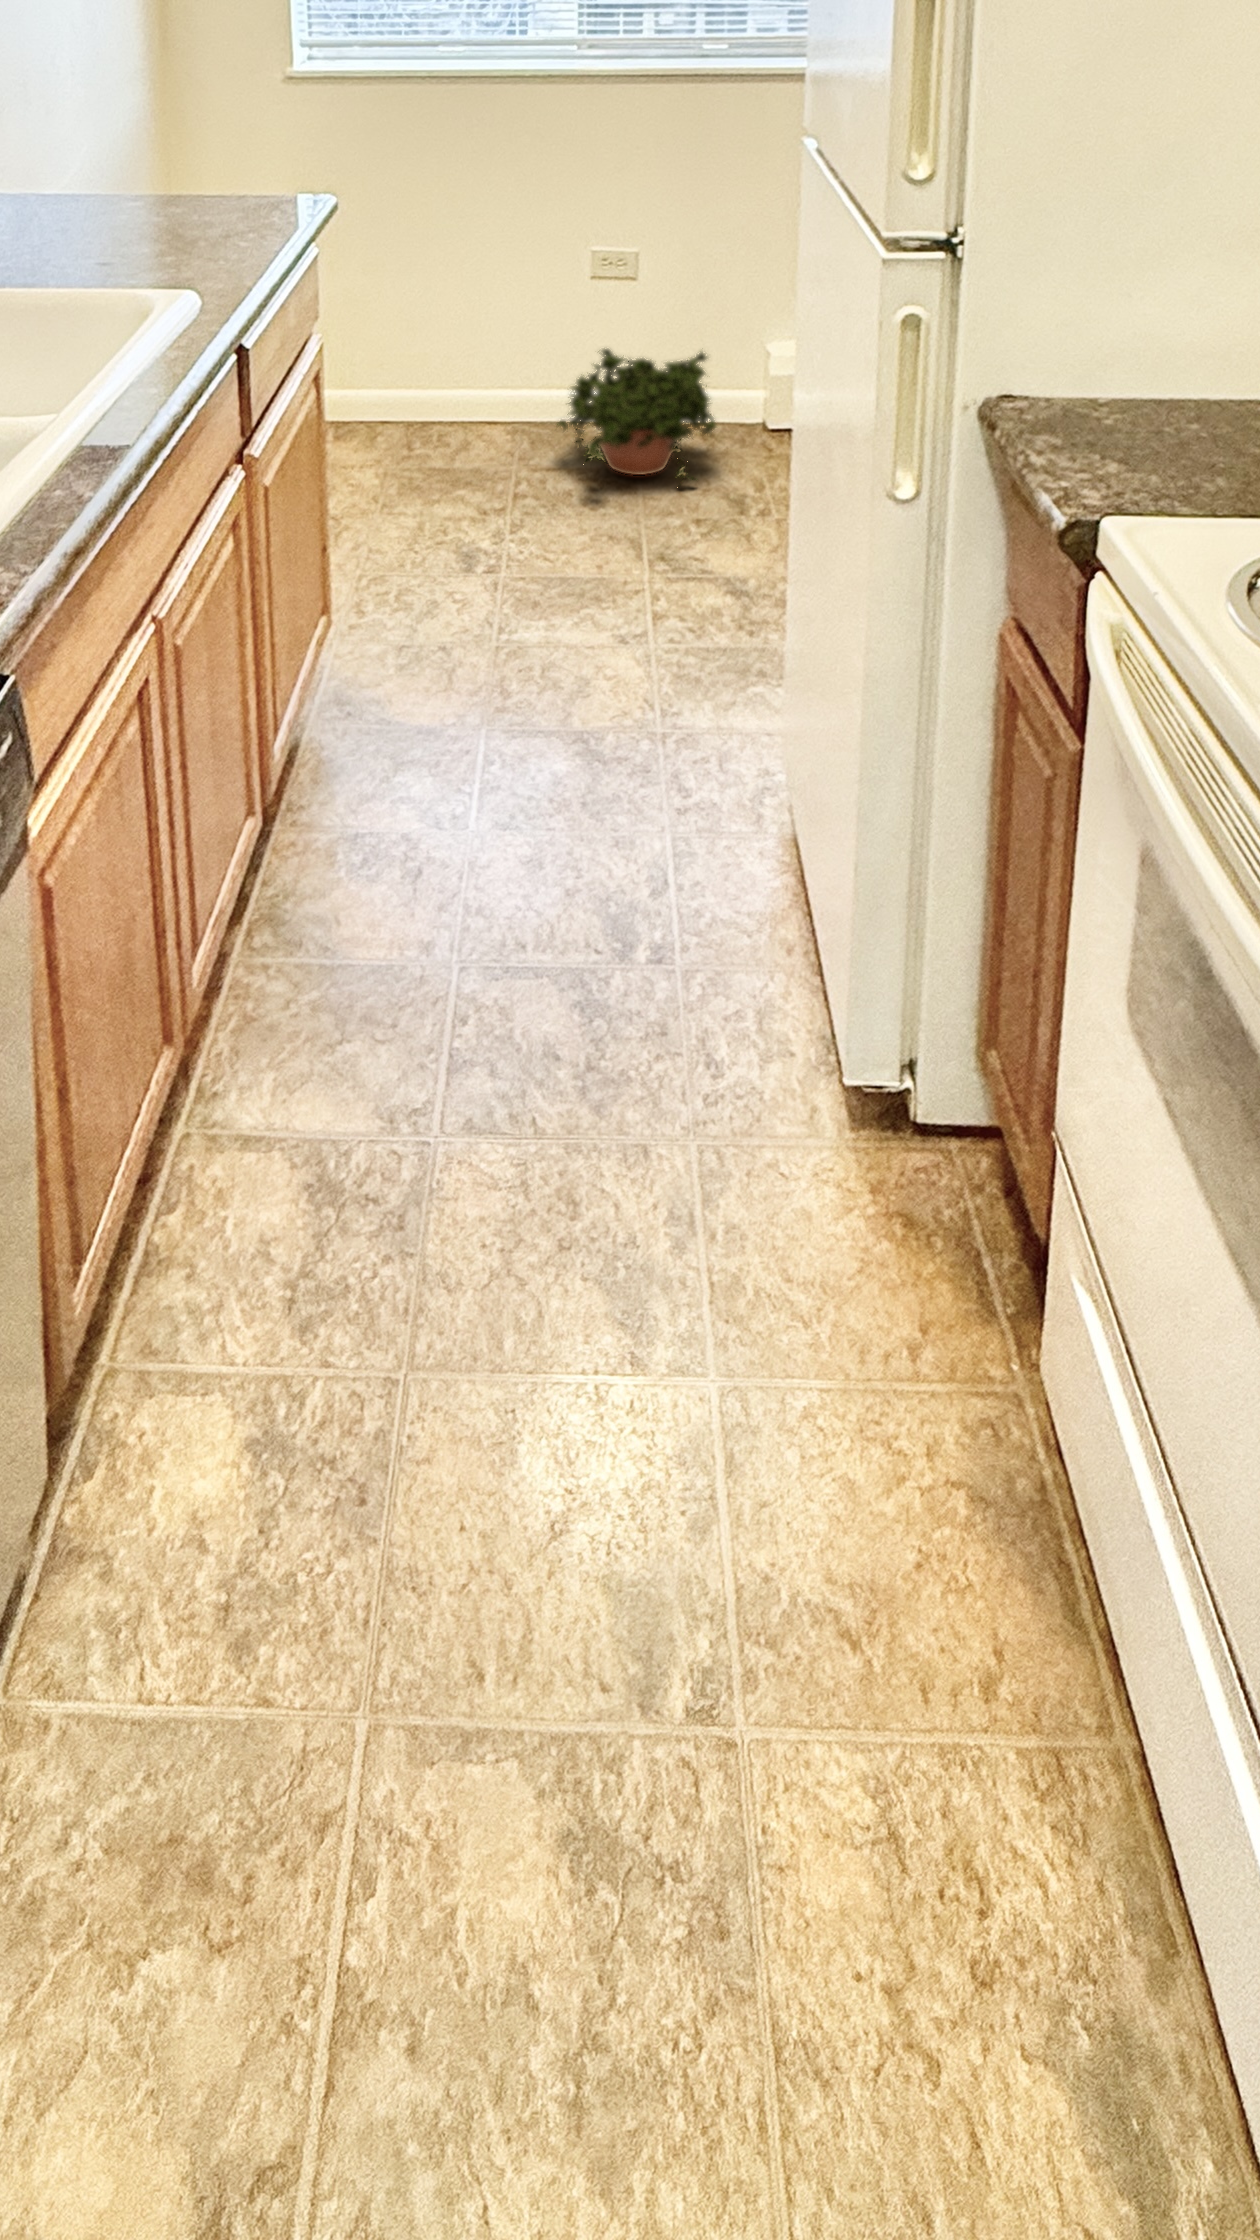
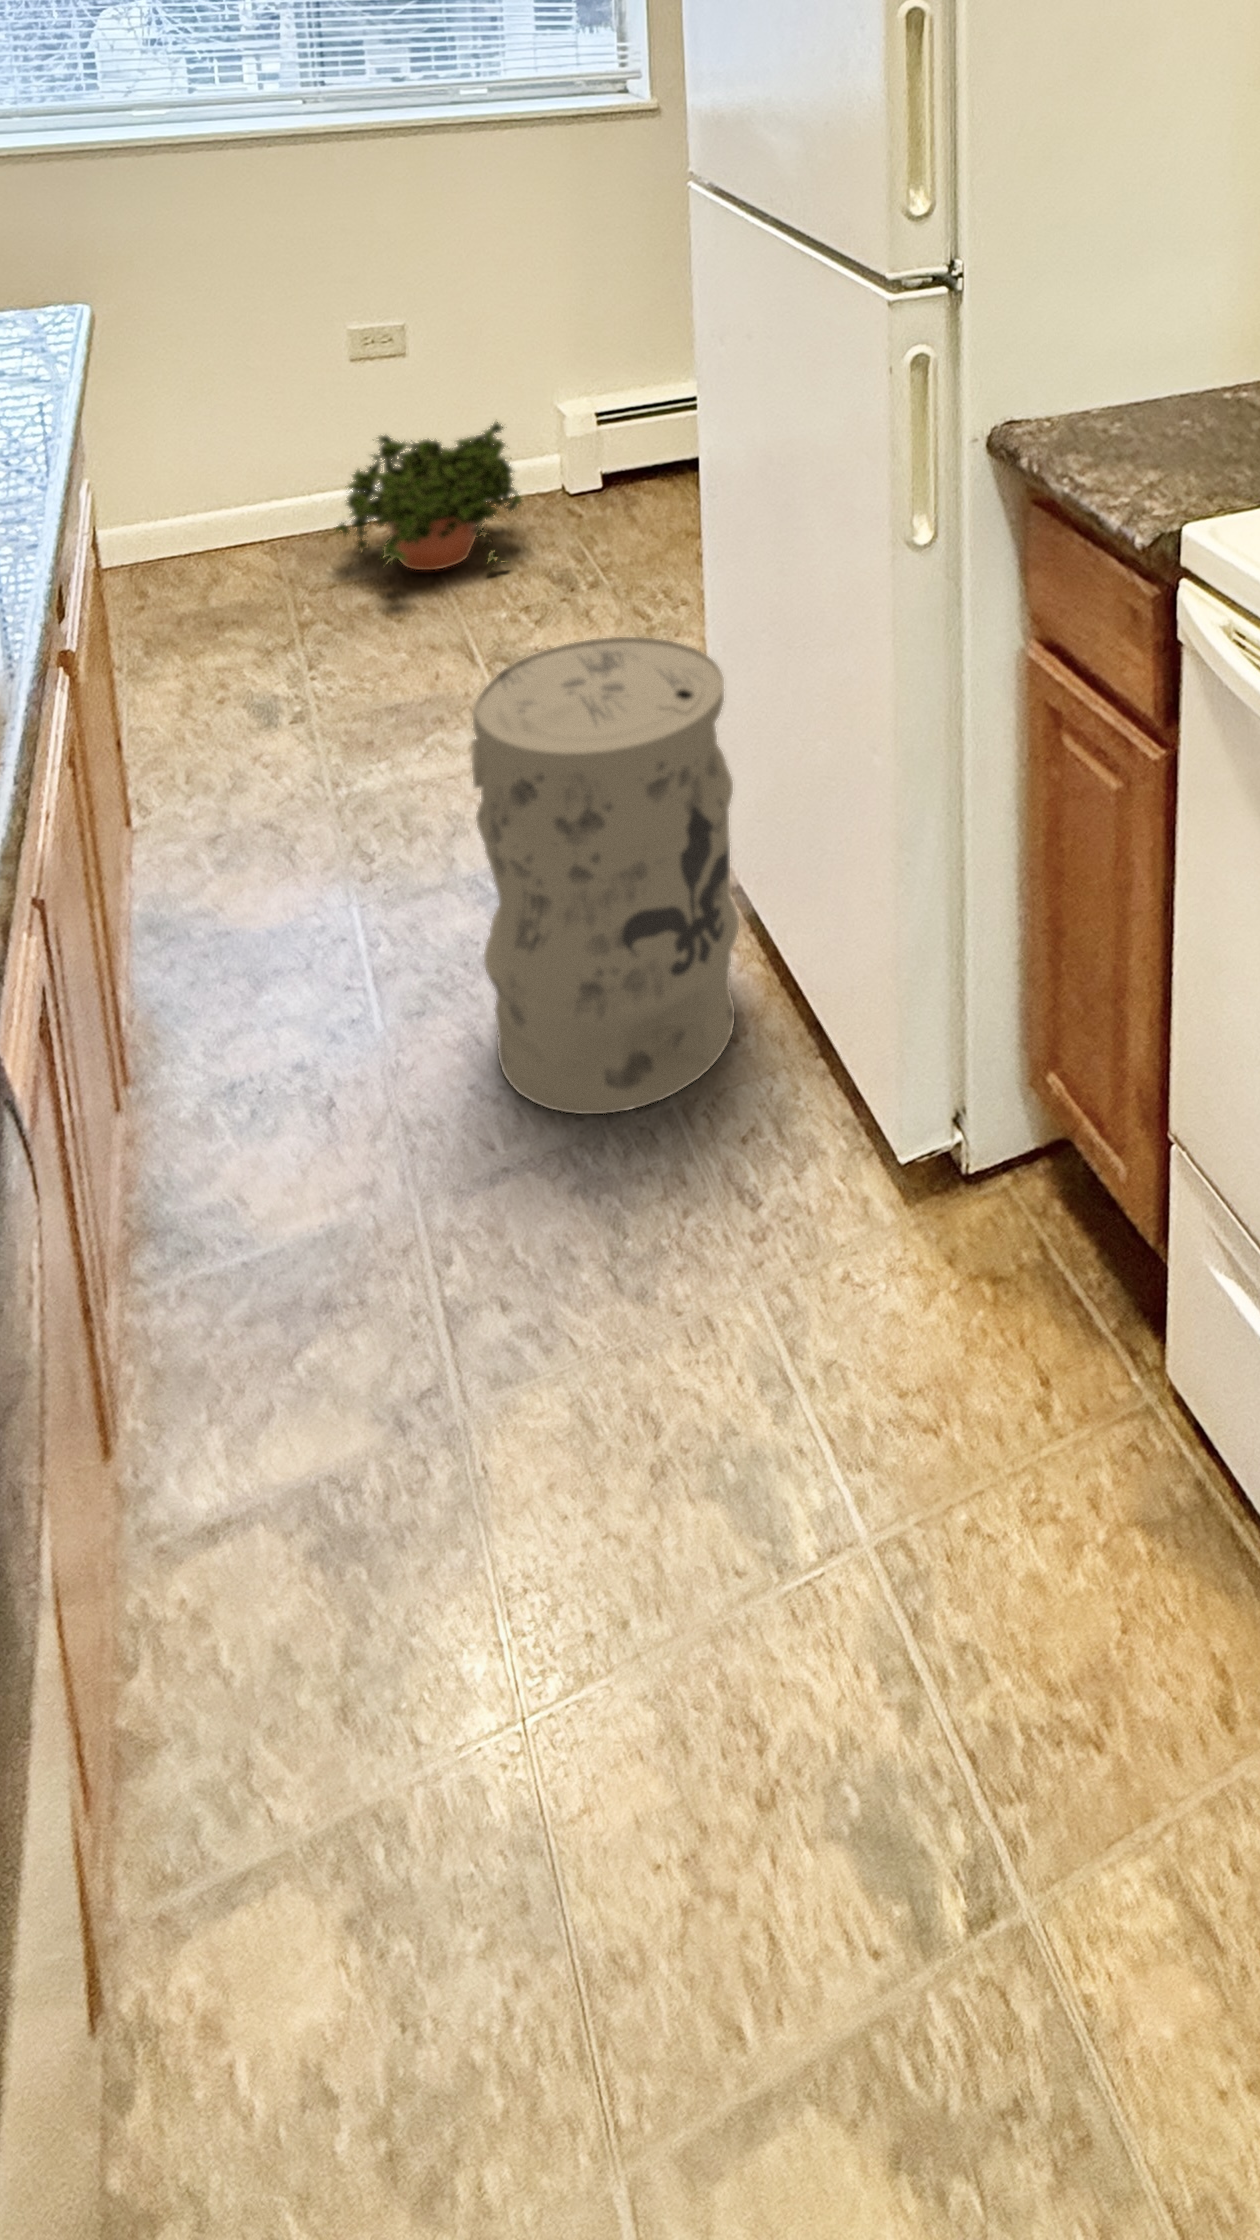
trash can: none [543,543,770,963] -> present [471,637,739,1114]

